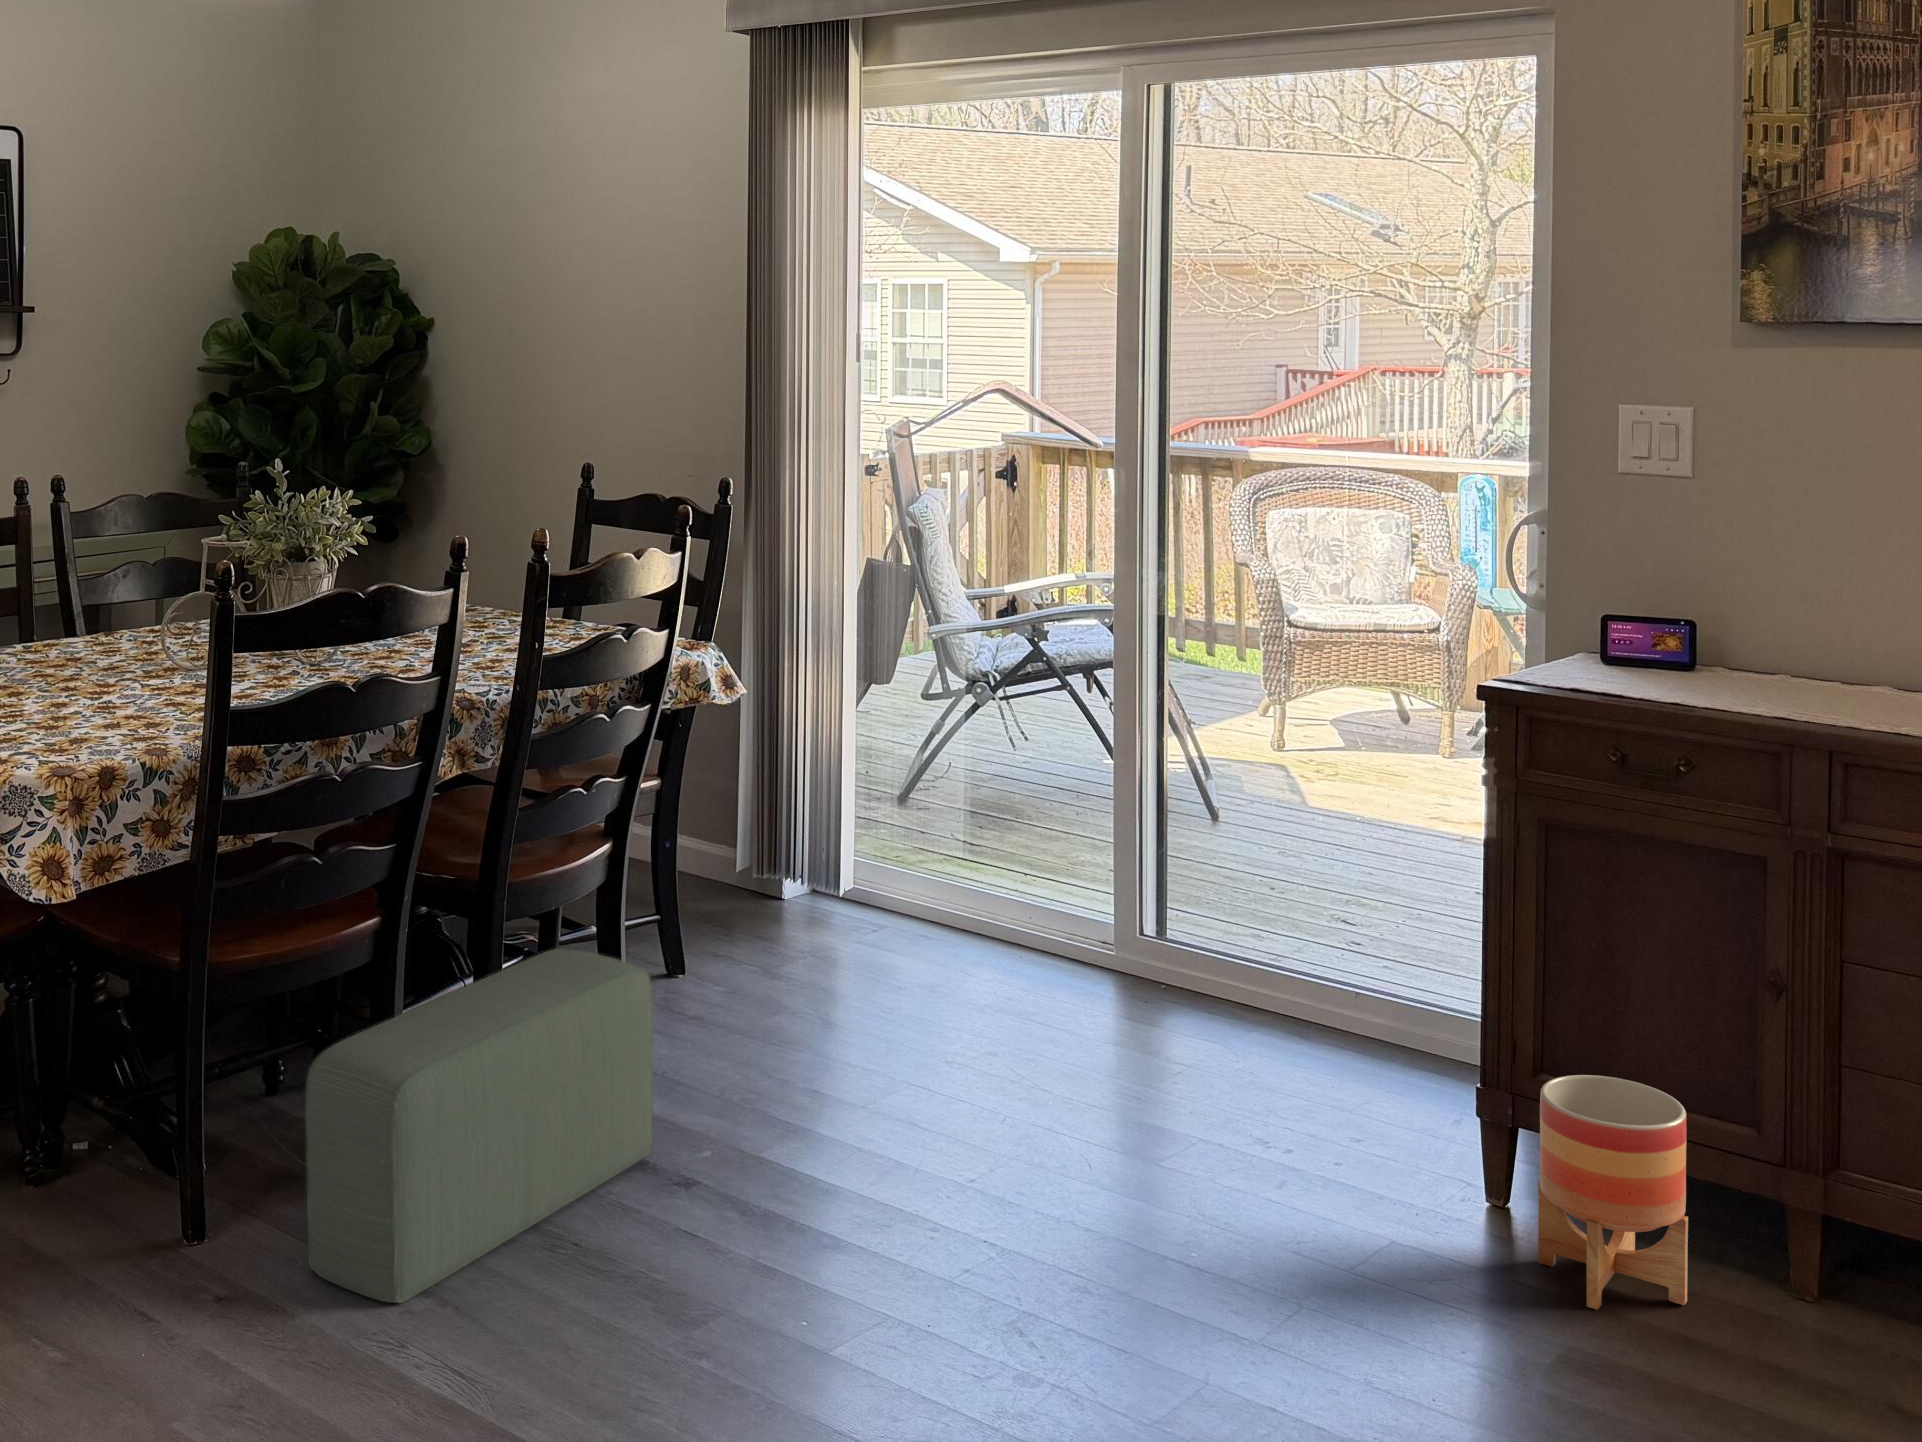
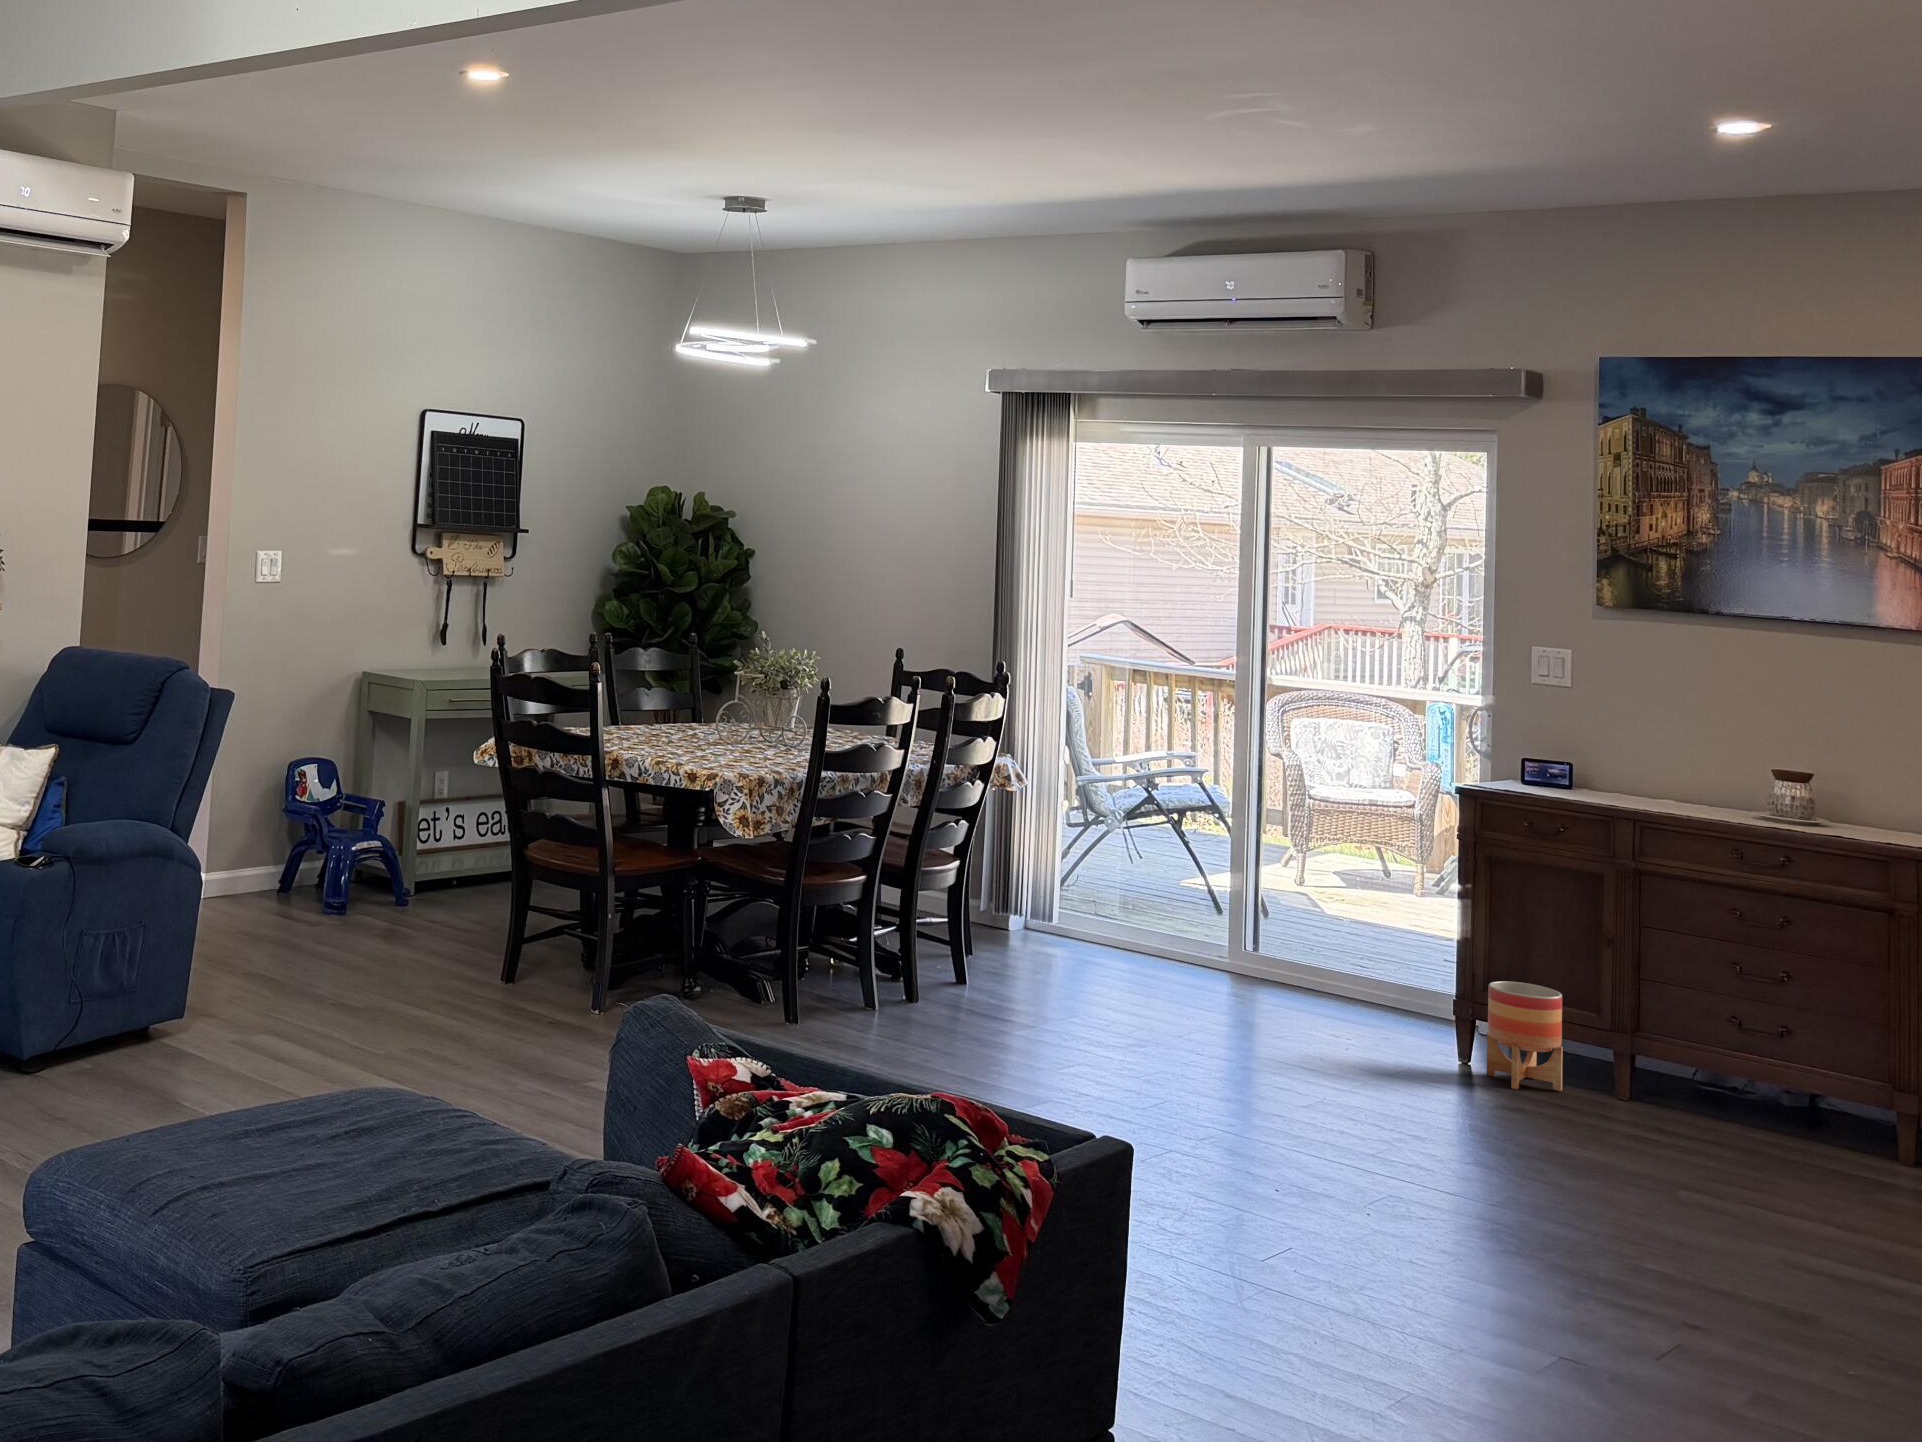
pouf: present [305,949,653,1303] -> none [870,899,1014,1042]

